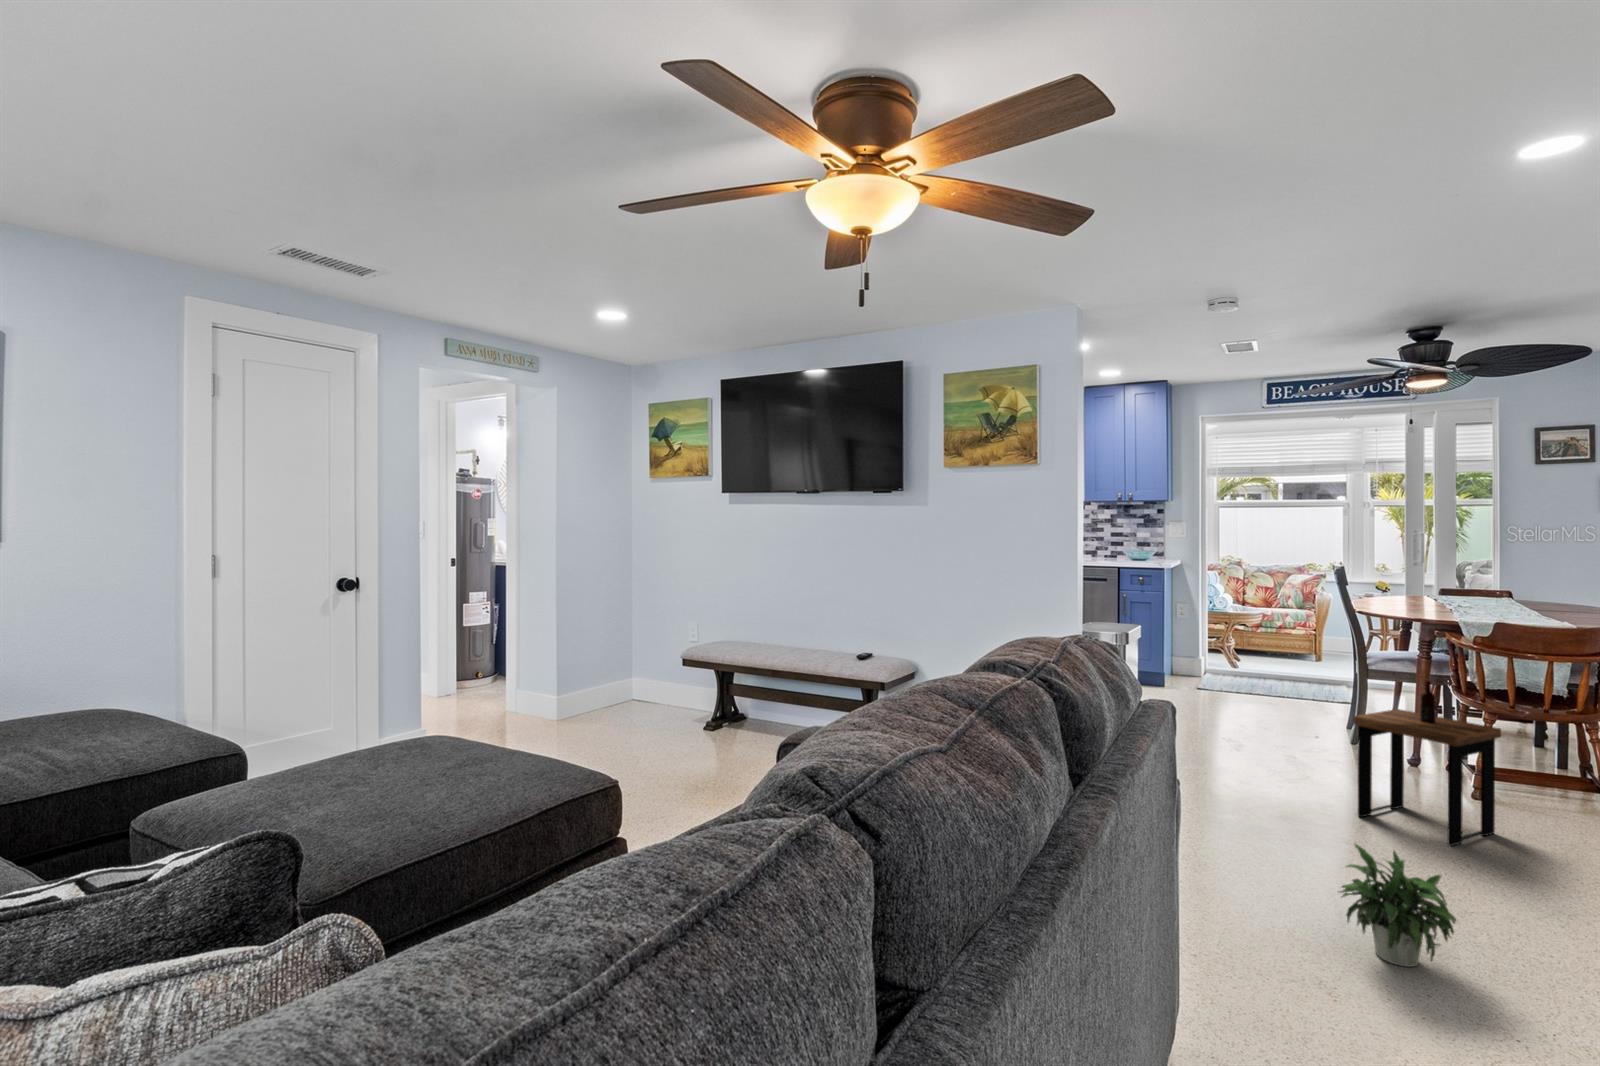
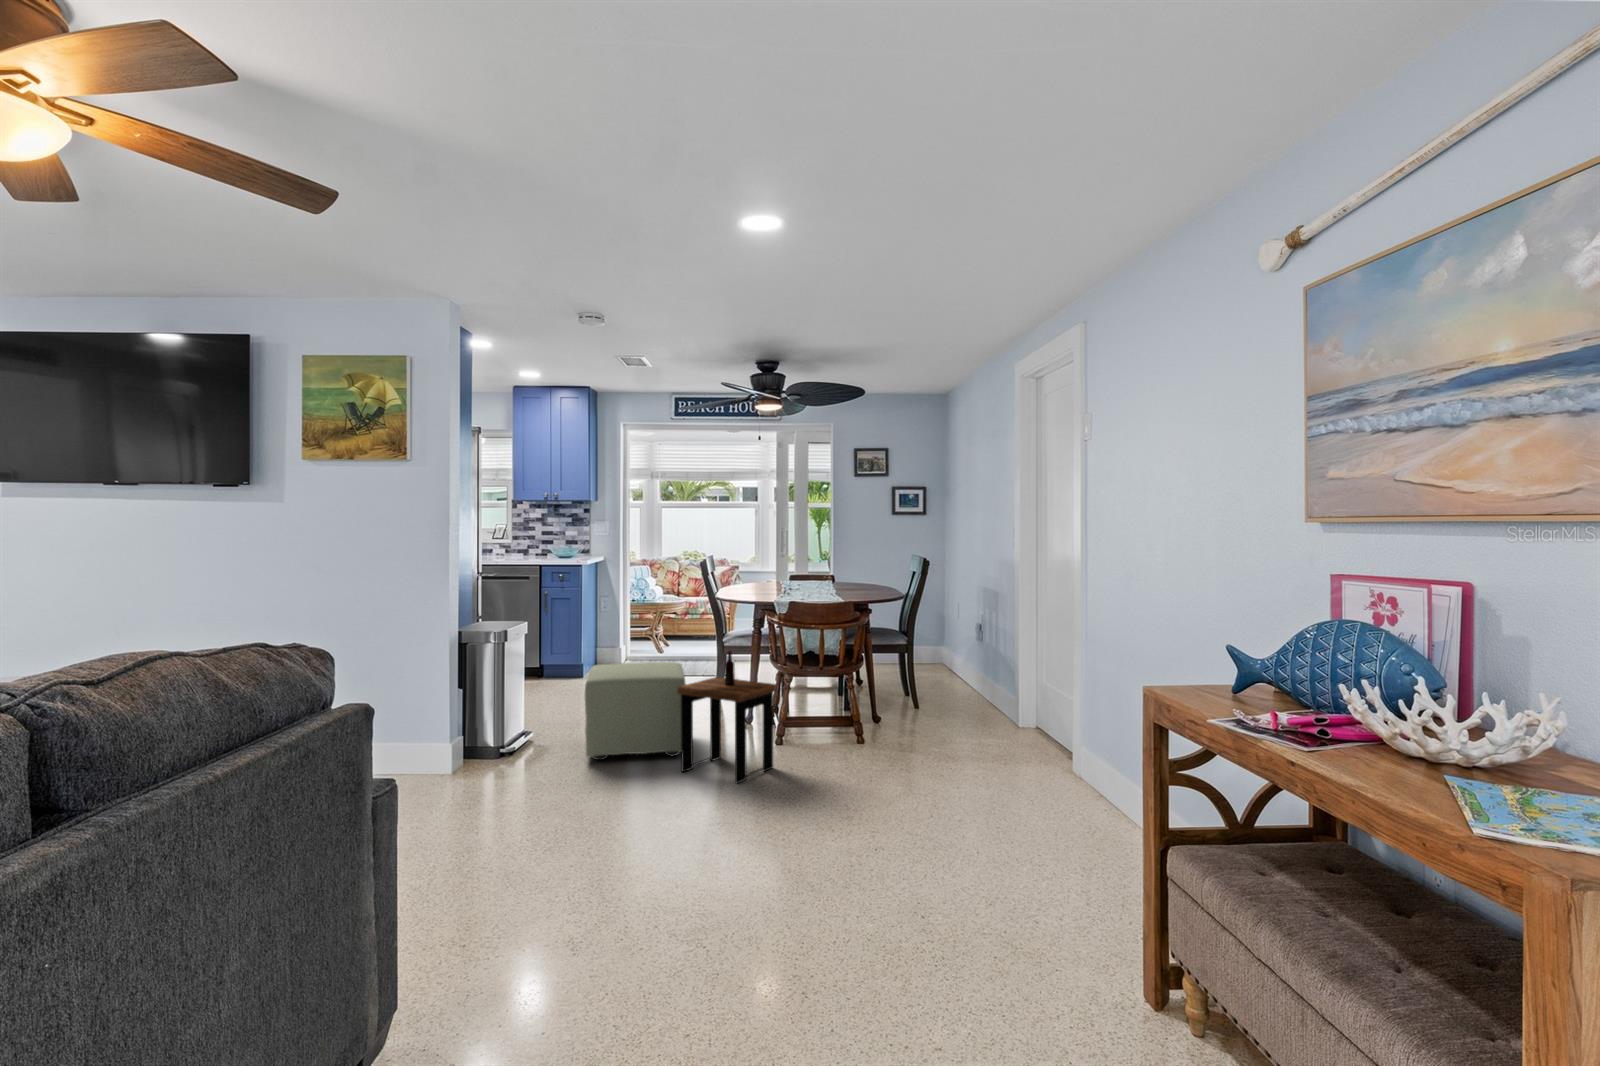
ottoman: none [1216,678,1354,794] -> present [585,662,686,760]
potted plant: present [1339,844,1456,967] -> none [600,794,687,890]

